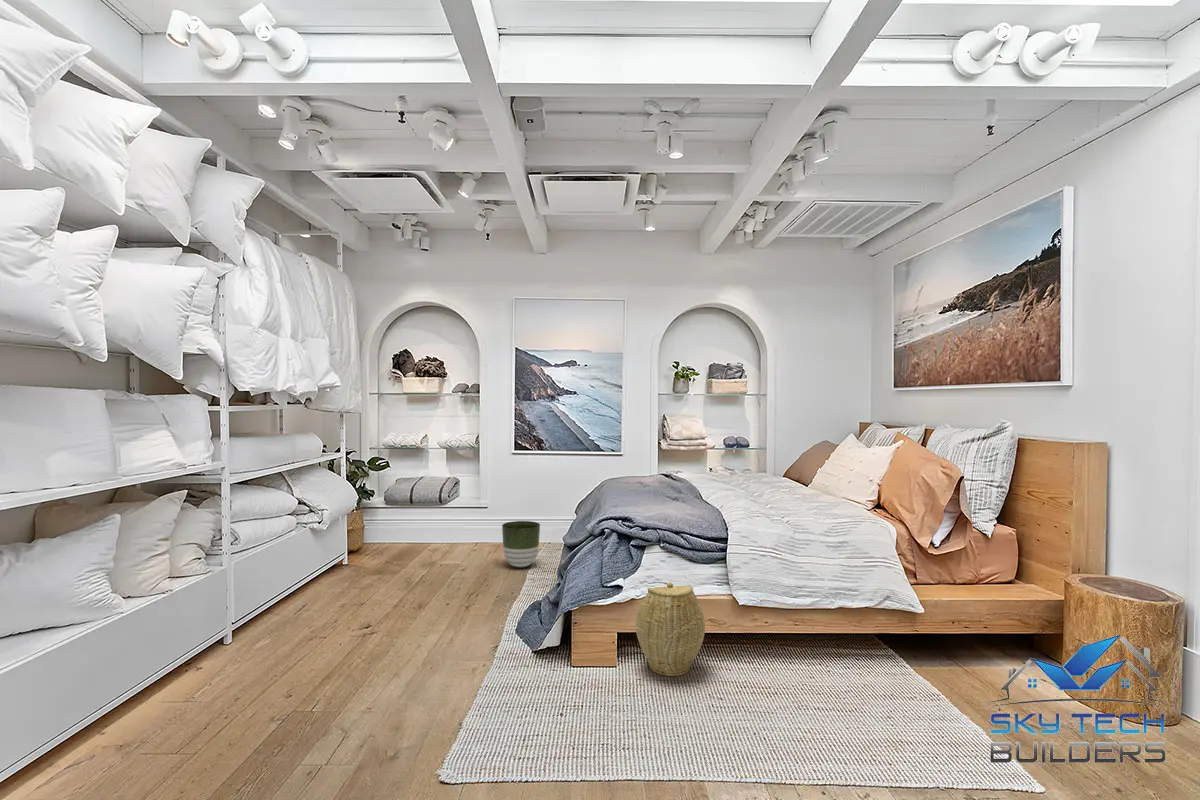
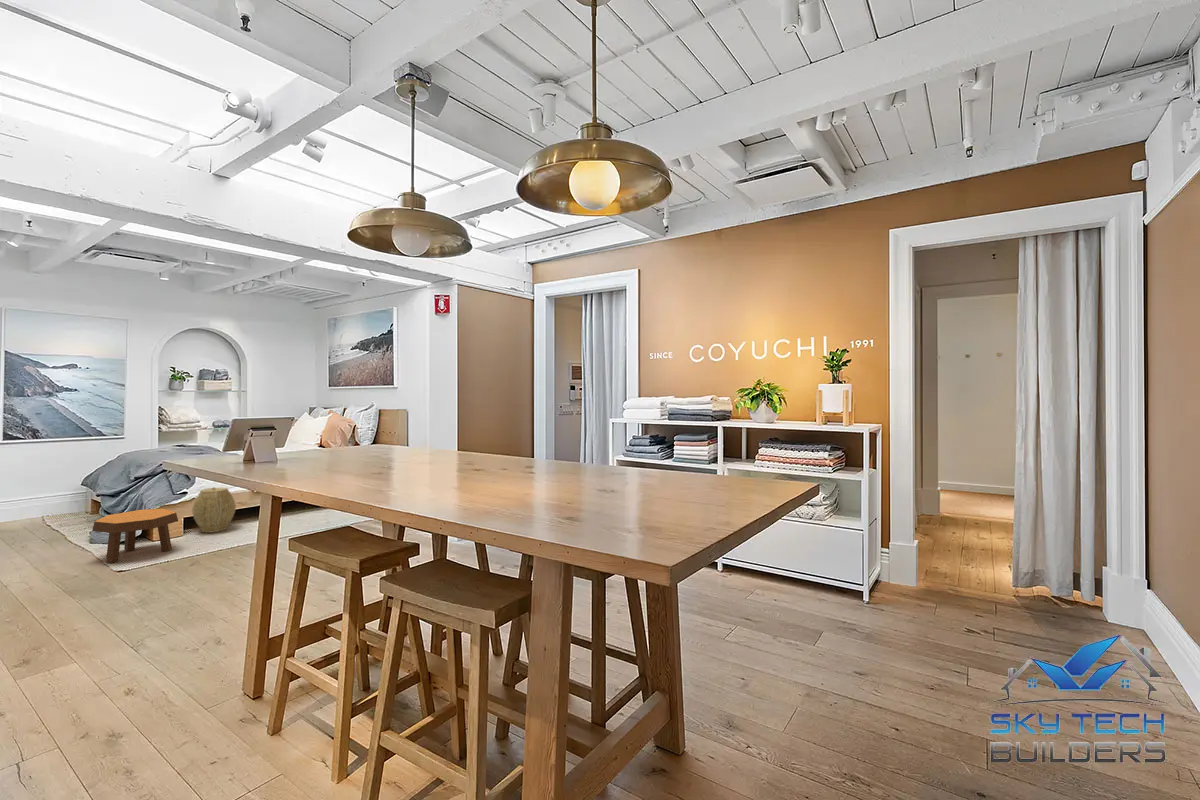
planter: present [502,521,540,567] -> none [21,488,62,523]
footstool: none [474,607,588,718] -> present [92,508,178,563]

